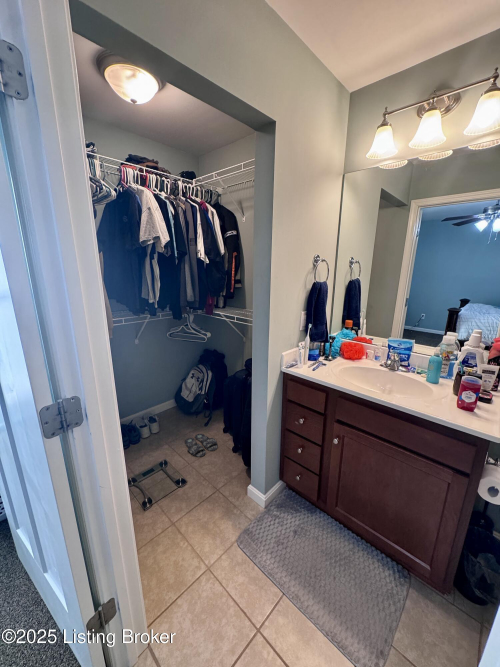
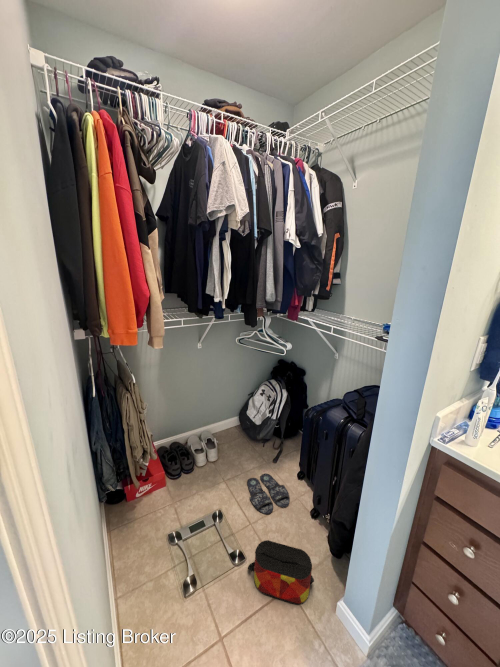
bag: none [189,464,234,497] -> present [248,540,314,605]

